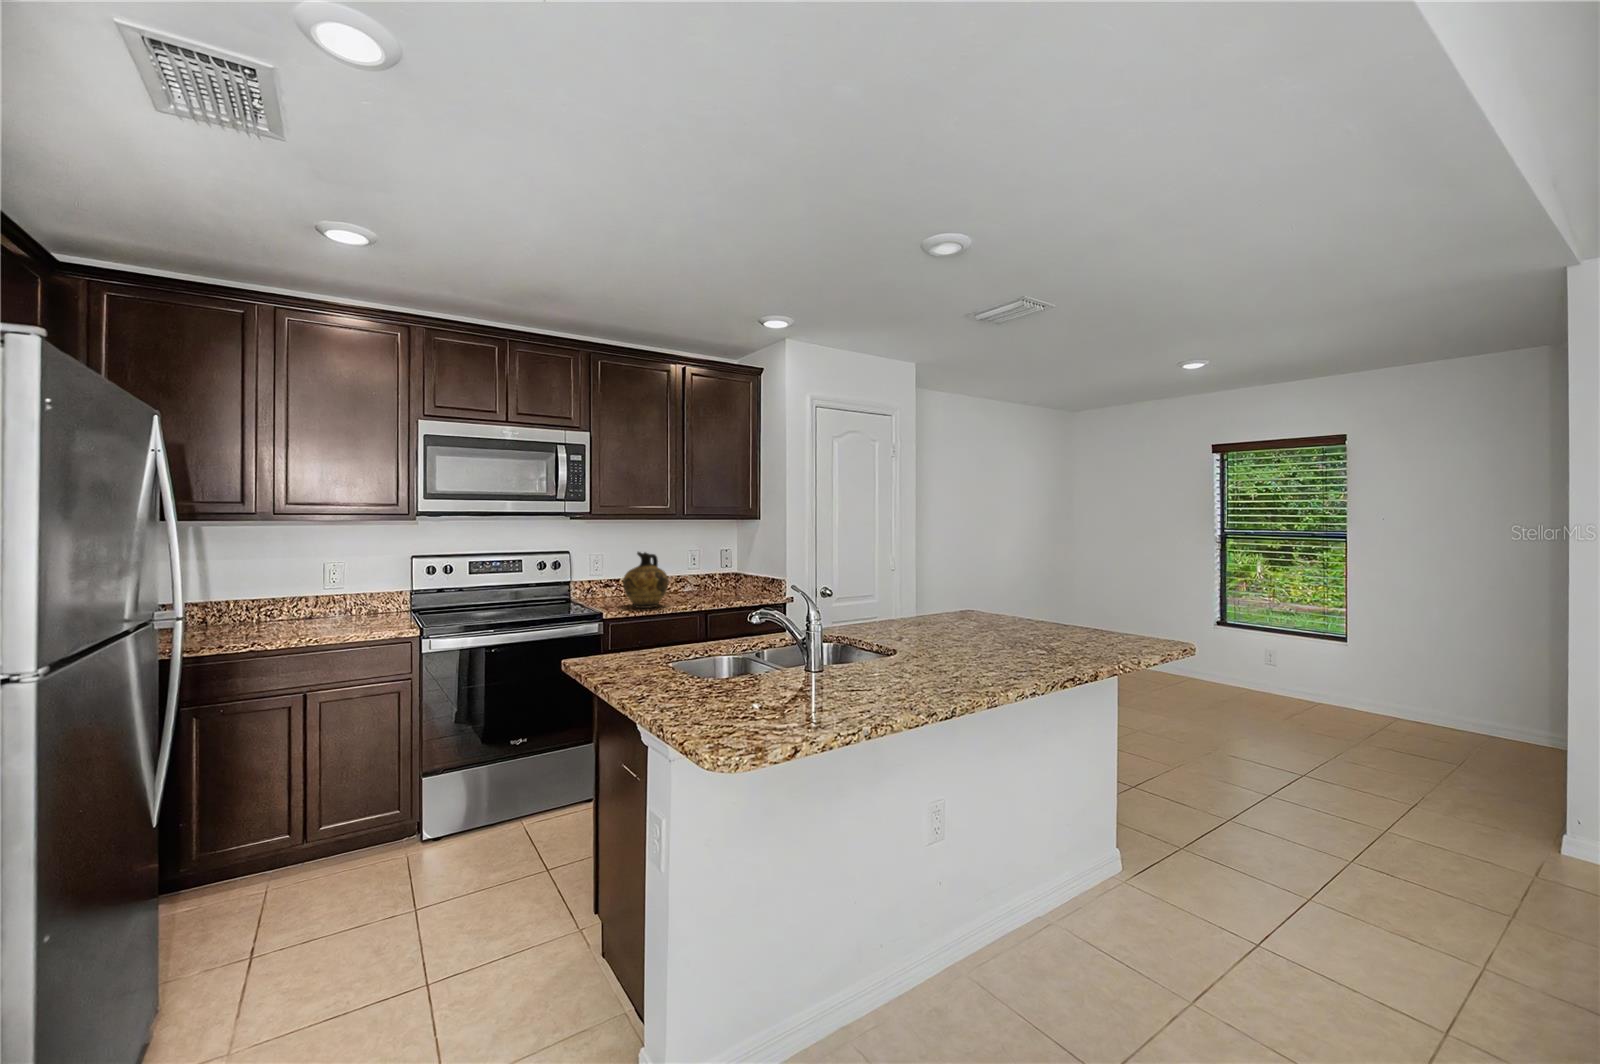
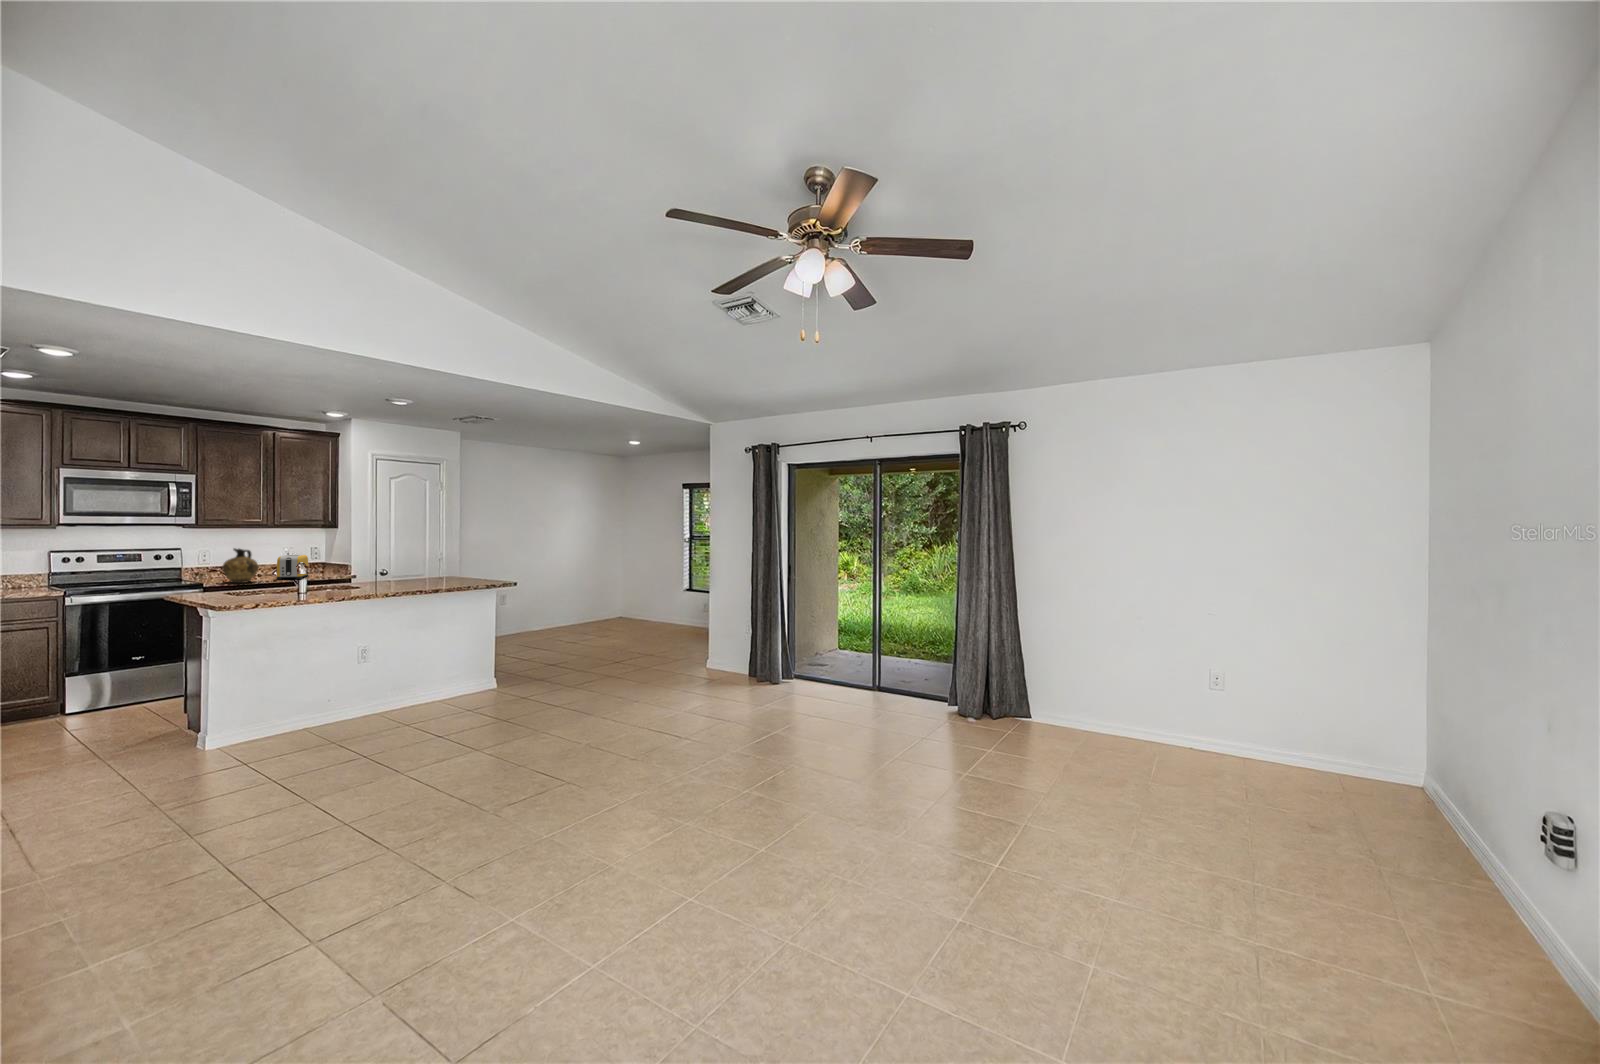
toaster: none [688,562,722,601] -> present [277,555,308,579]

